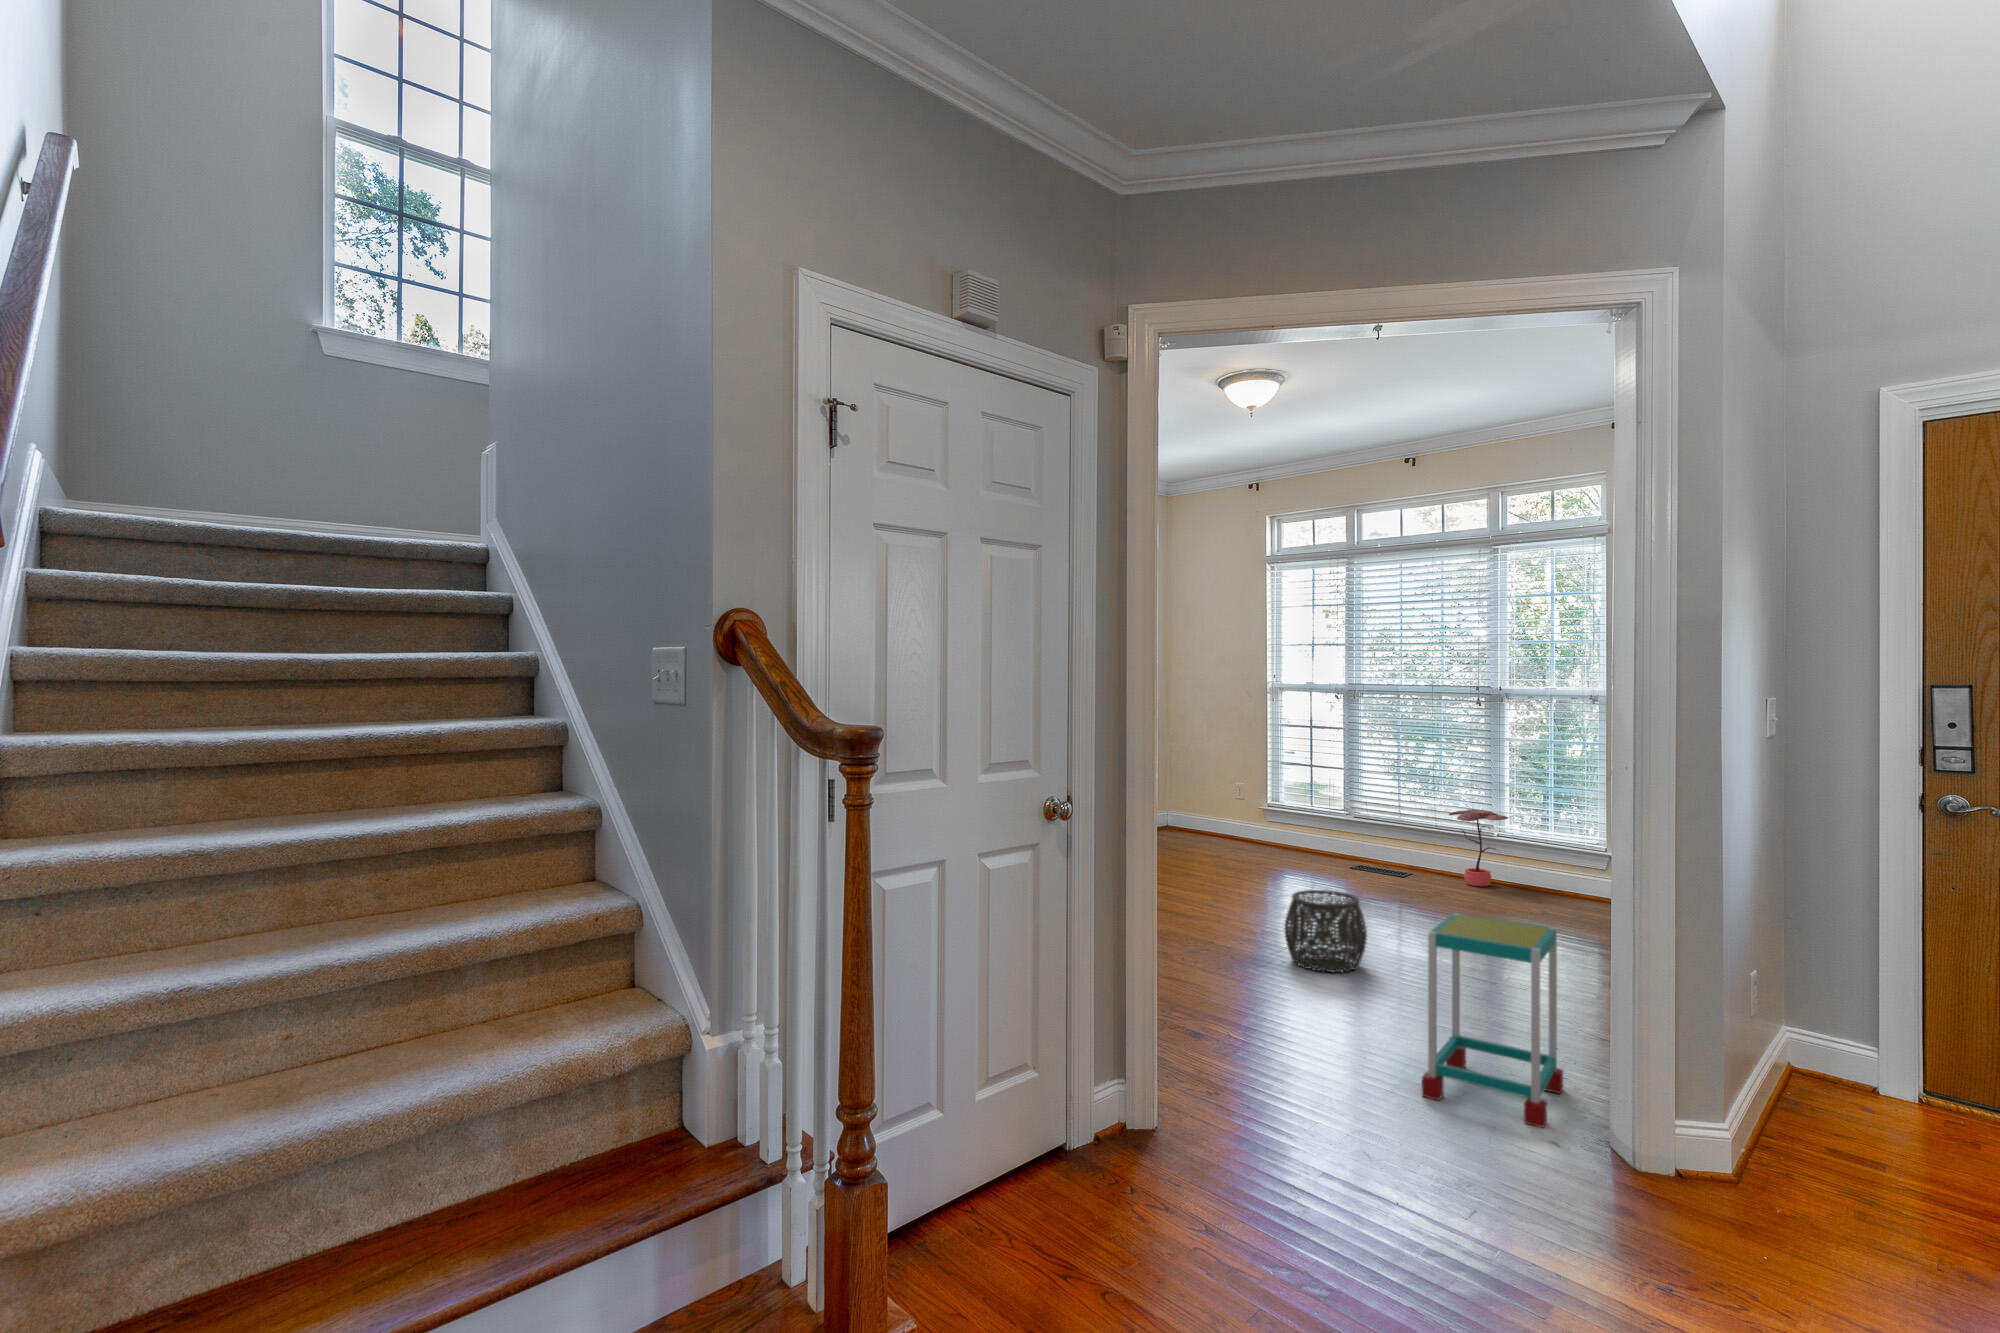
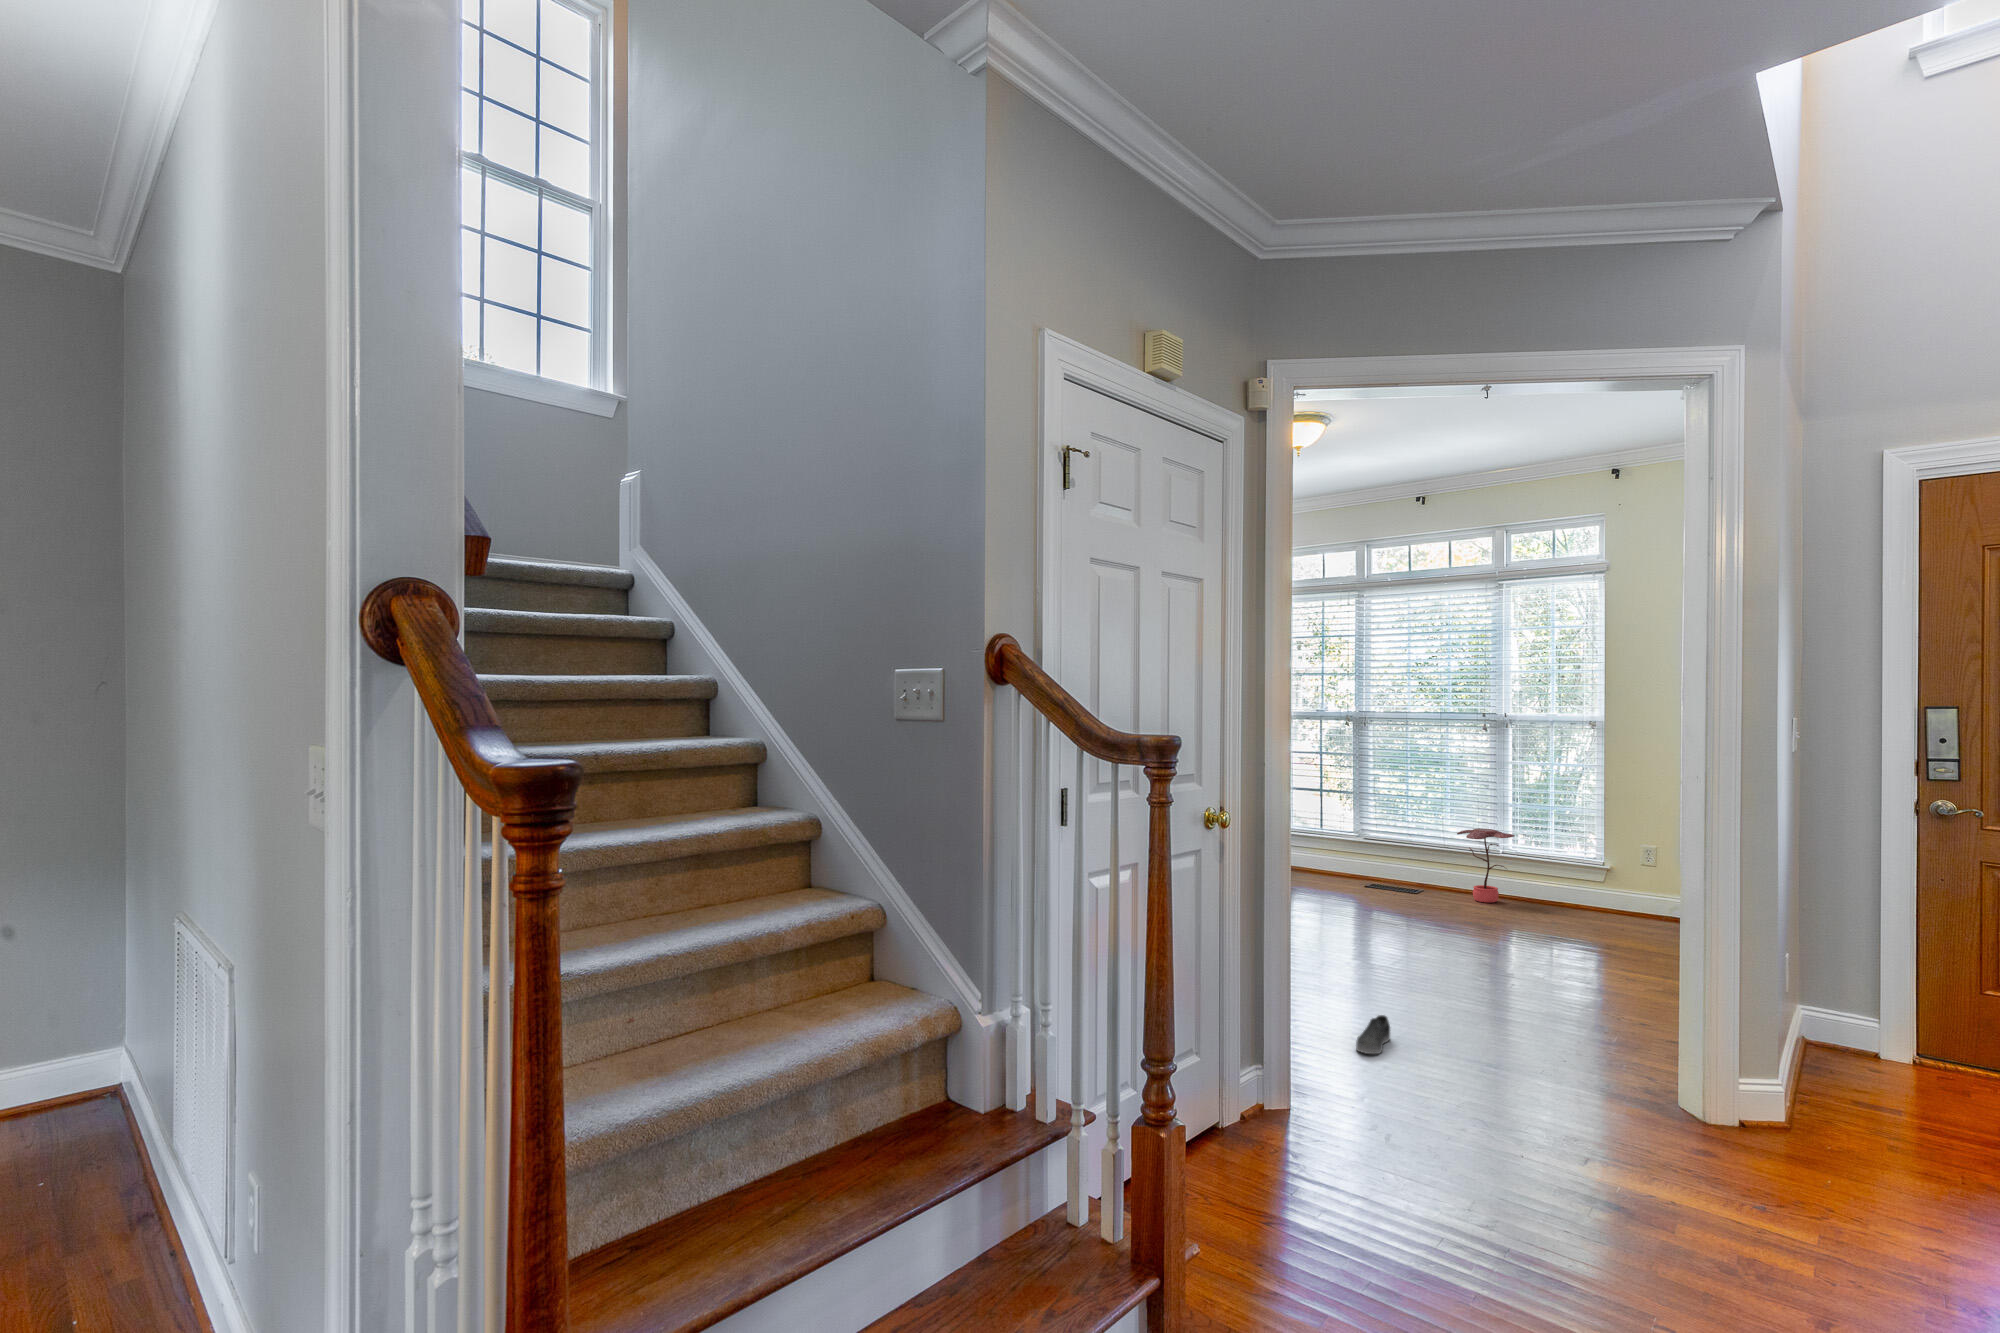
woven basket: present [1284,890,1367,973] -> none [1335,903,1415,981]
side table: present [1422,913,1563,1128] -> none [1506,913,1625,1099]
shoe: none [1266,1017,1310,1062] -> present [1356,1015,1390,1054]

